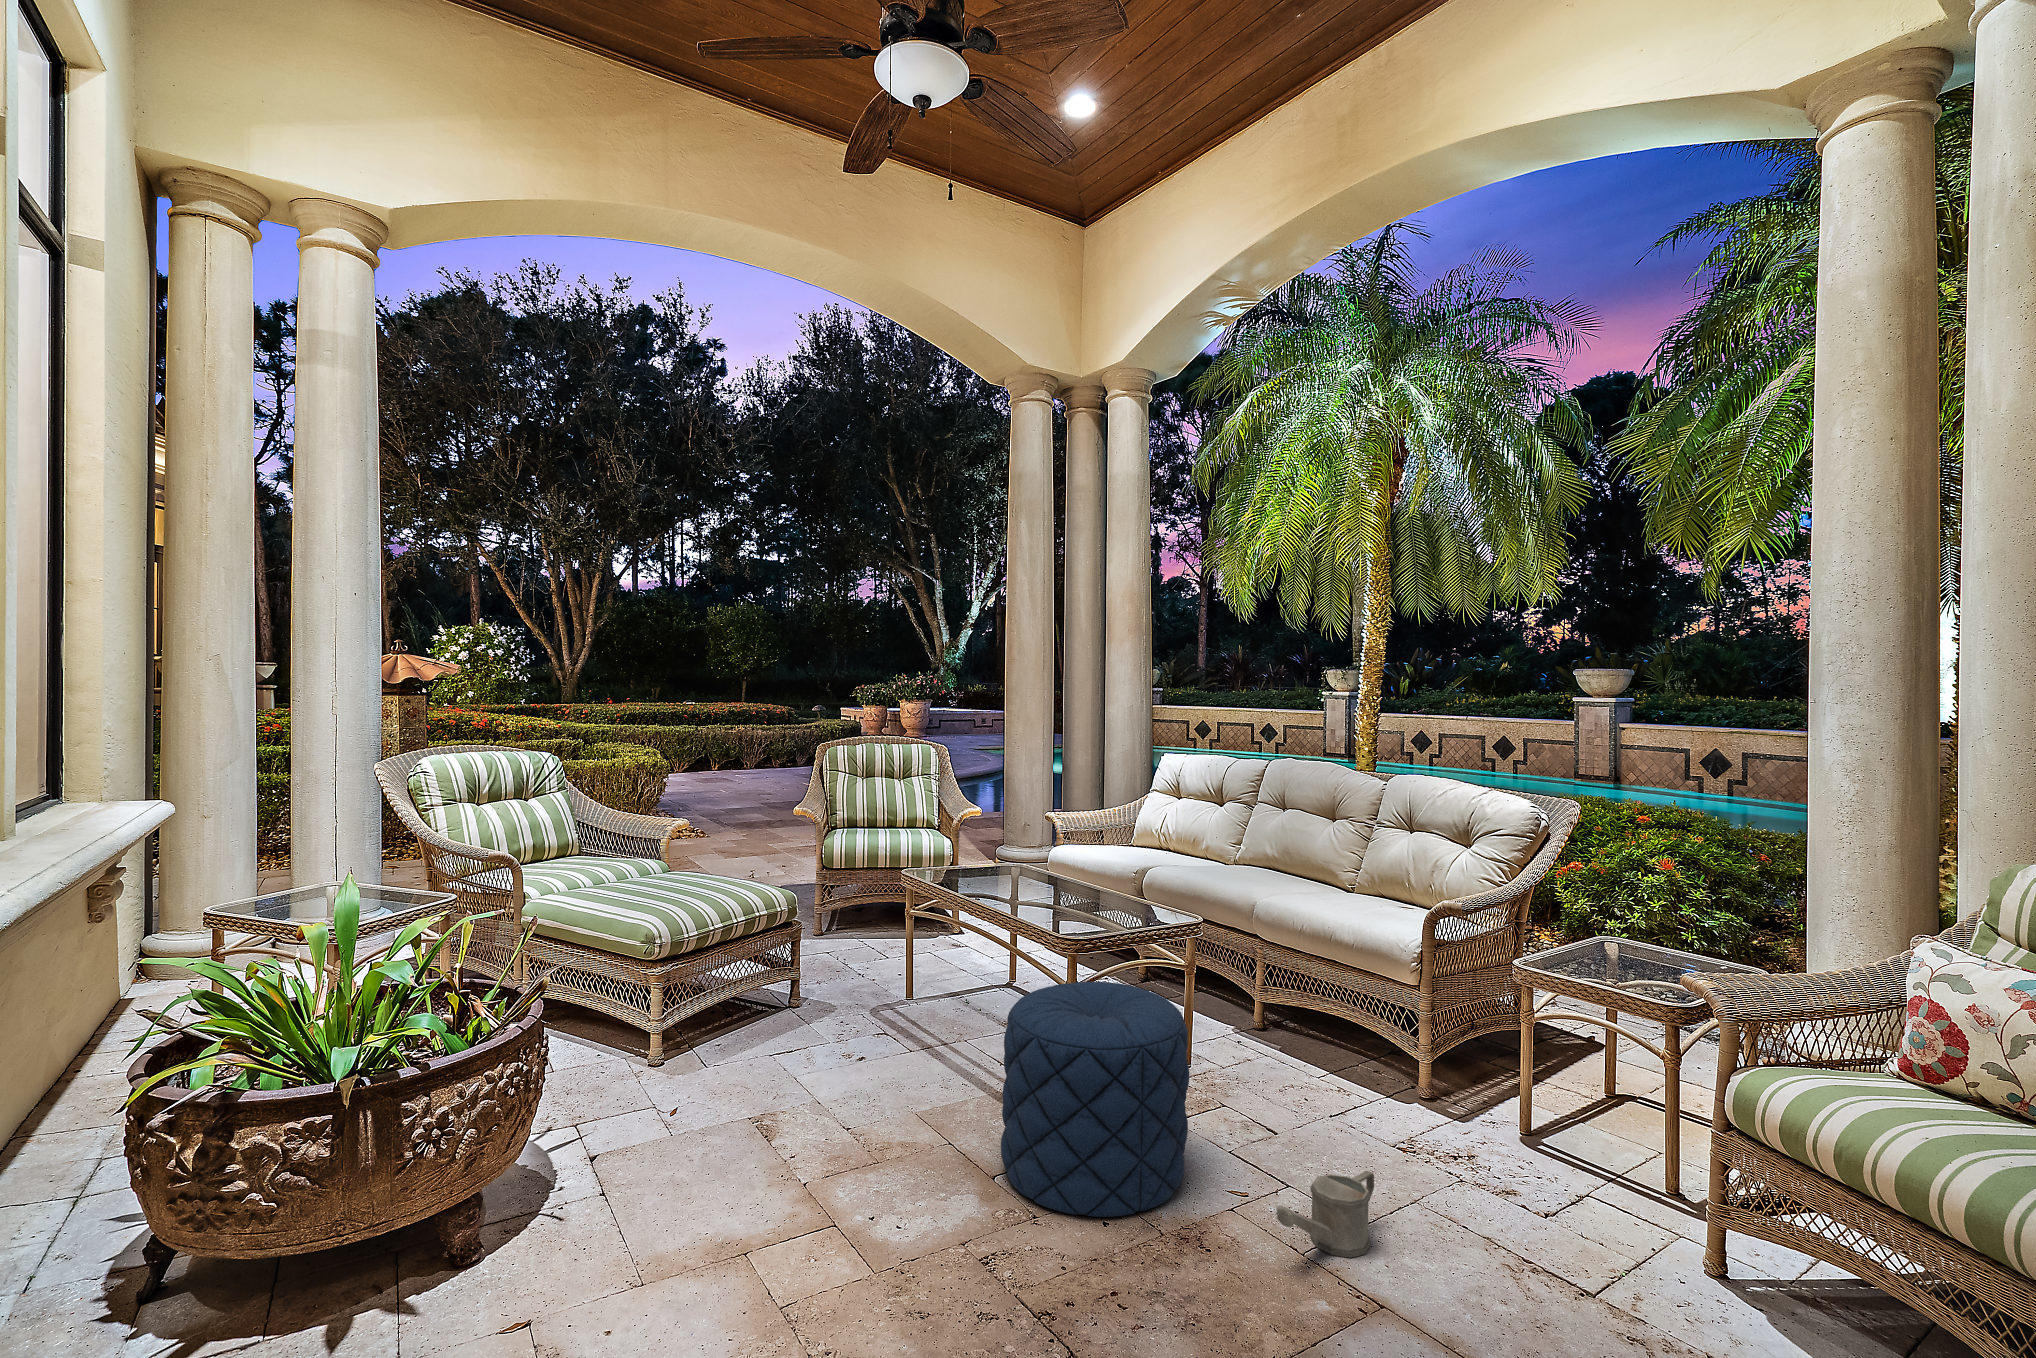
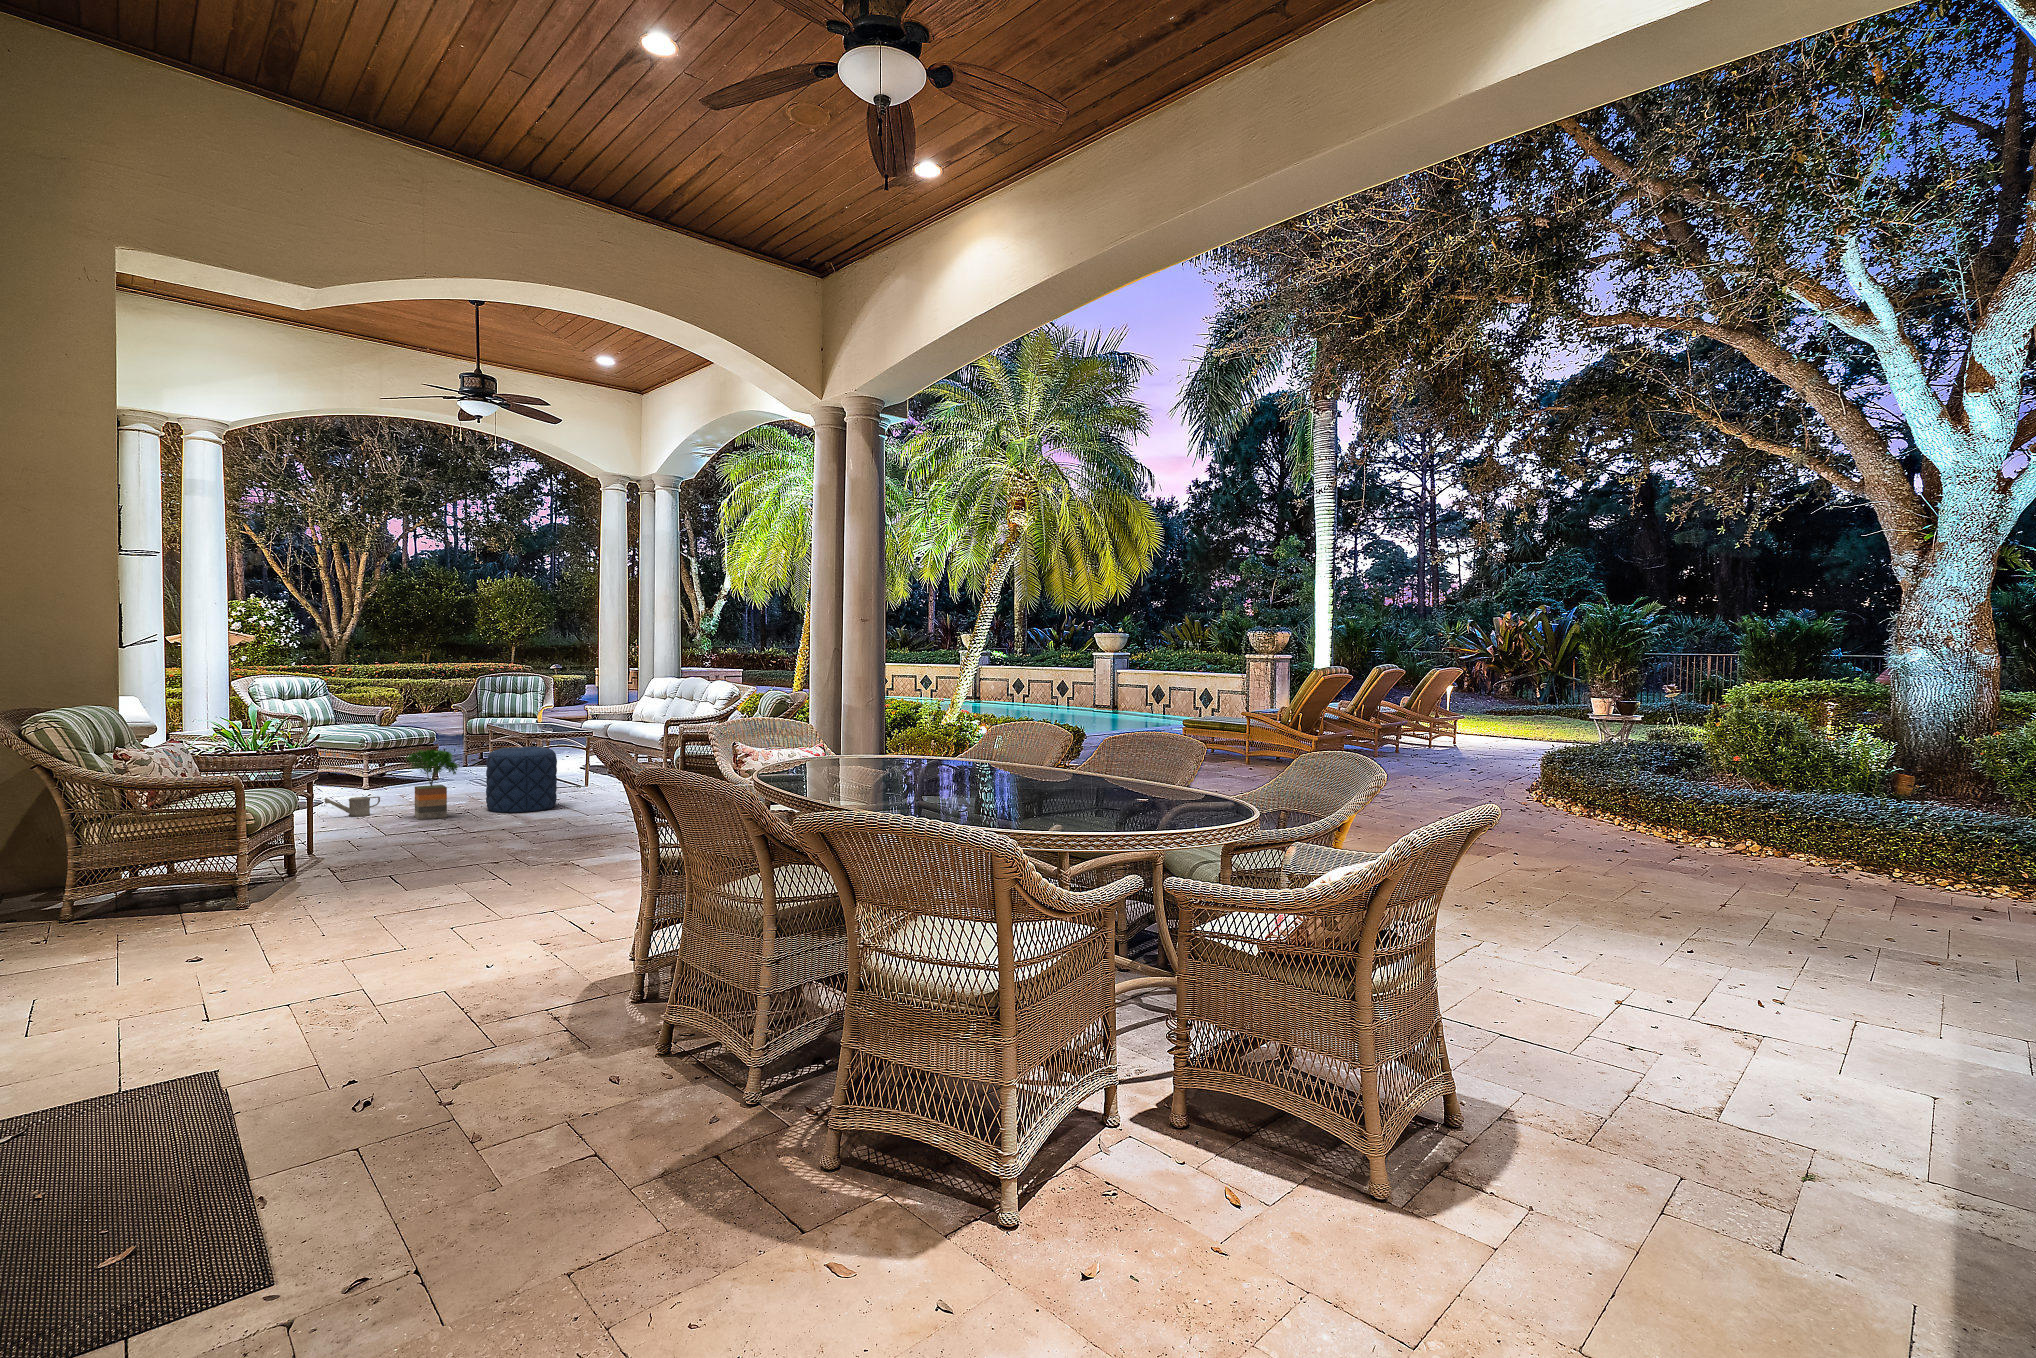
potted tree: none [815,1028,978,1291] -> present [407,749,458,819]
watering can: present [1277,1171,1374,1258] -> present [325,796,380,817]

